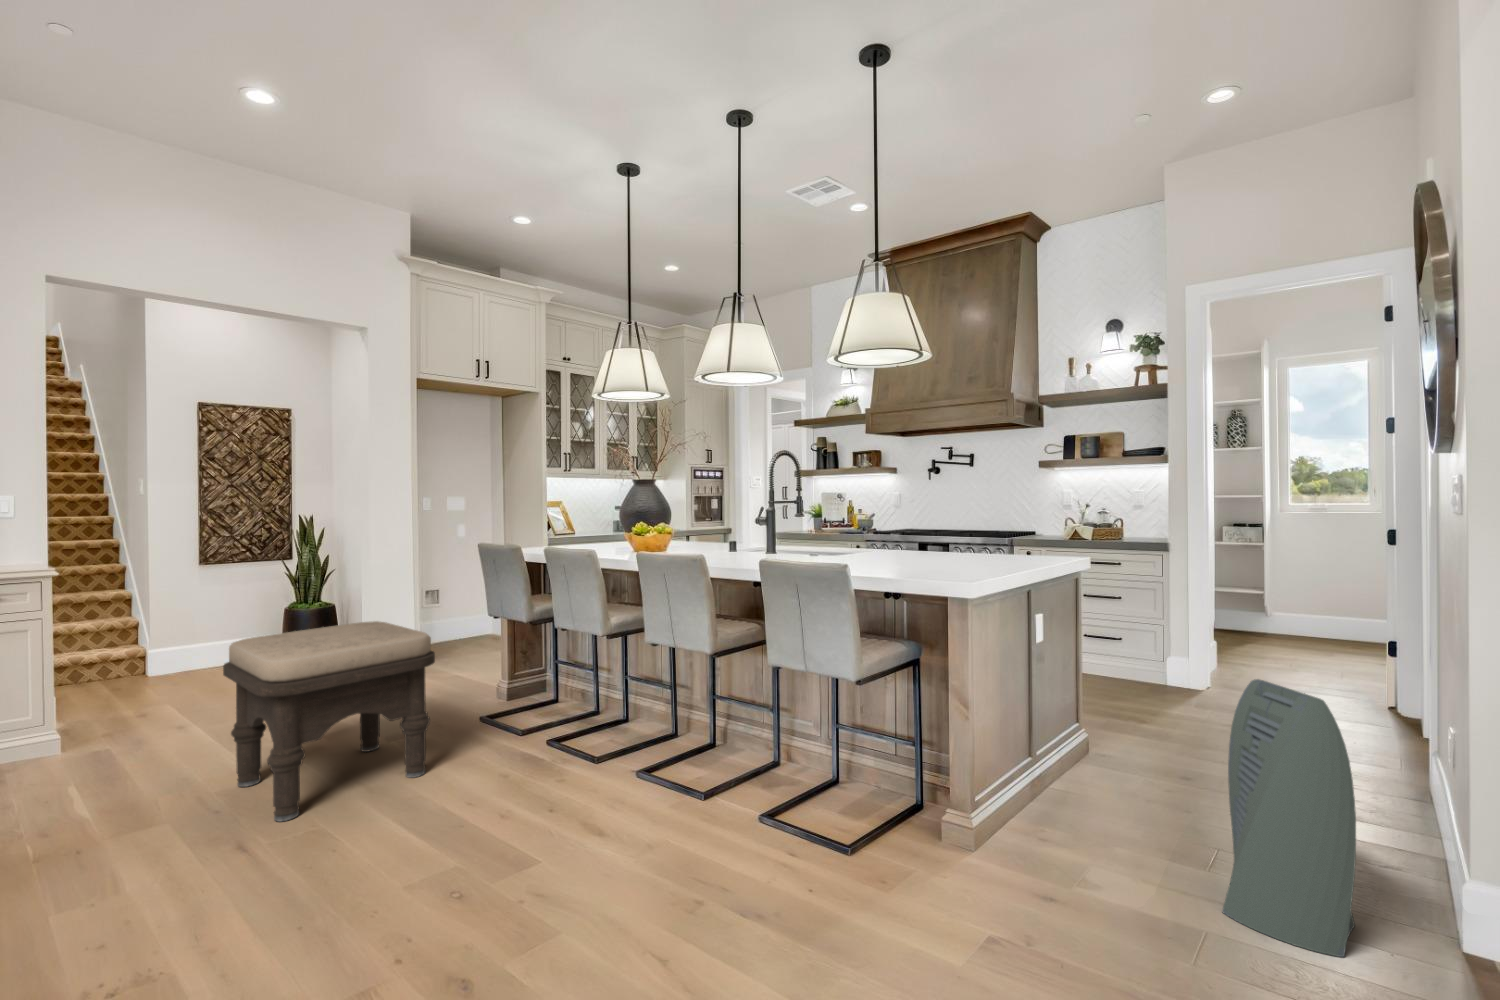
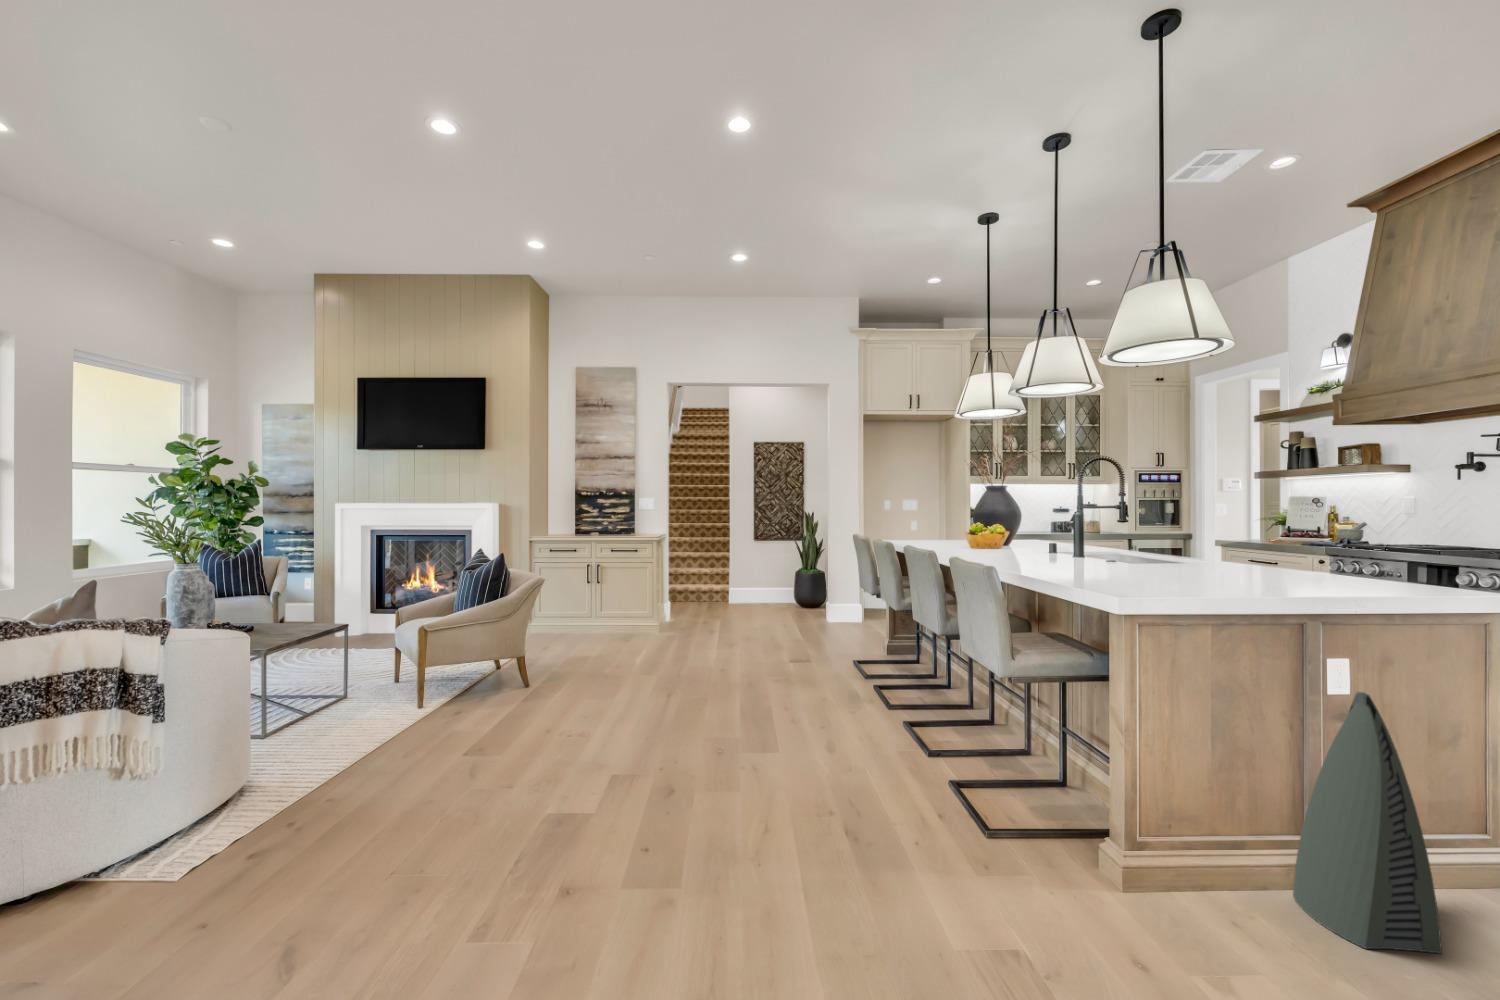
ottoman: present [223,621,435,822] -> none [728,580,824,677]

